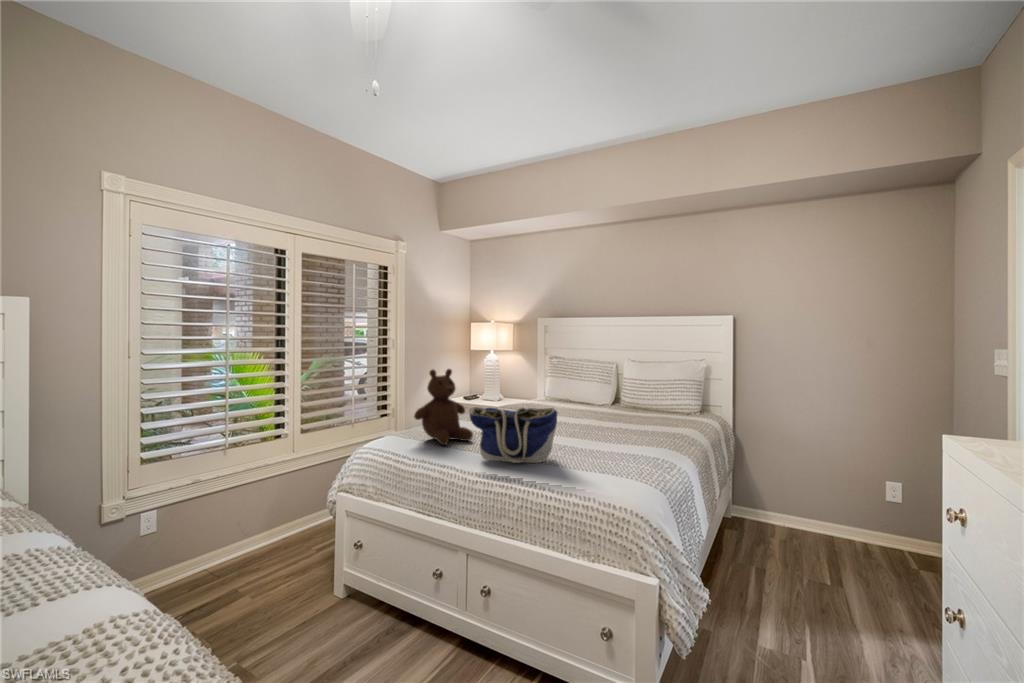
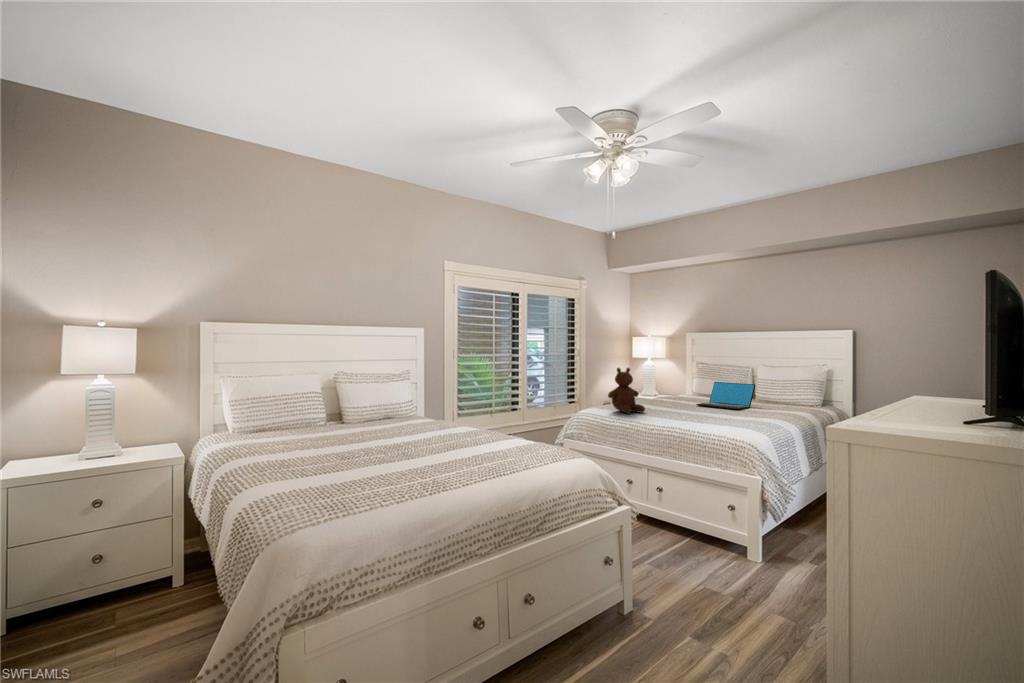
laptop: none [549,384,624,427] -> present [696,382,755,410]
tote bag: present [469,407,557,463] -> none [647,388,702,422]

